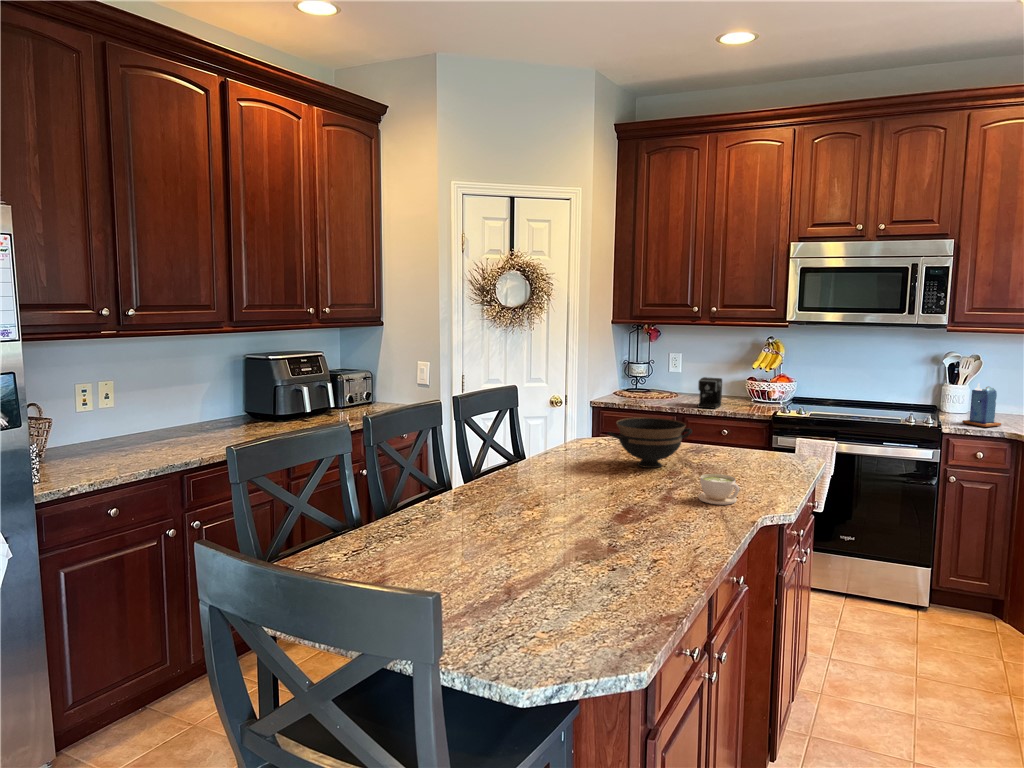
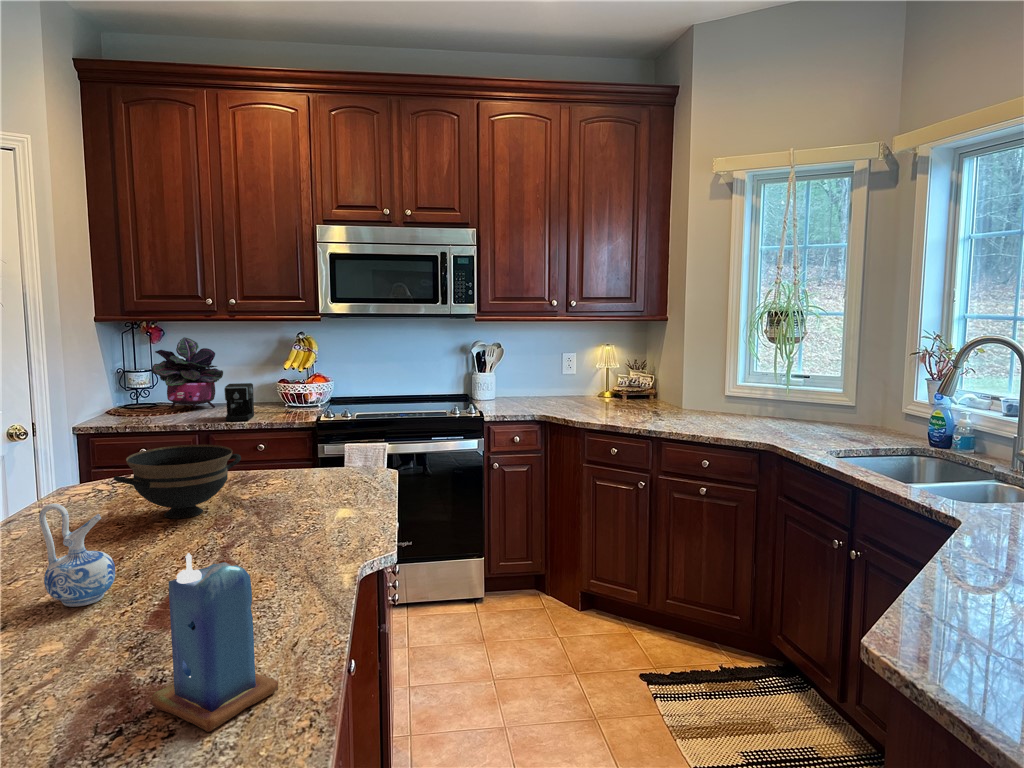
potted plant: none [648,338,701,396] -> present [152,337,223,409]
candle: present [962,383,1001,427] -> present [150,553,278,732]
ceramic pitcher: none [563,439,600,503] -> present [39,504,115,607]
coffee cup: present [698,474,740,505] -> none [270,514,327,558]

